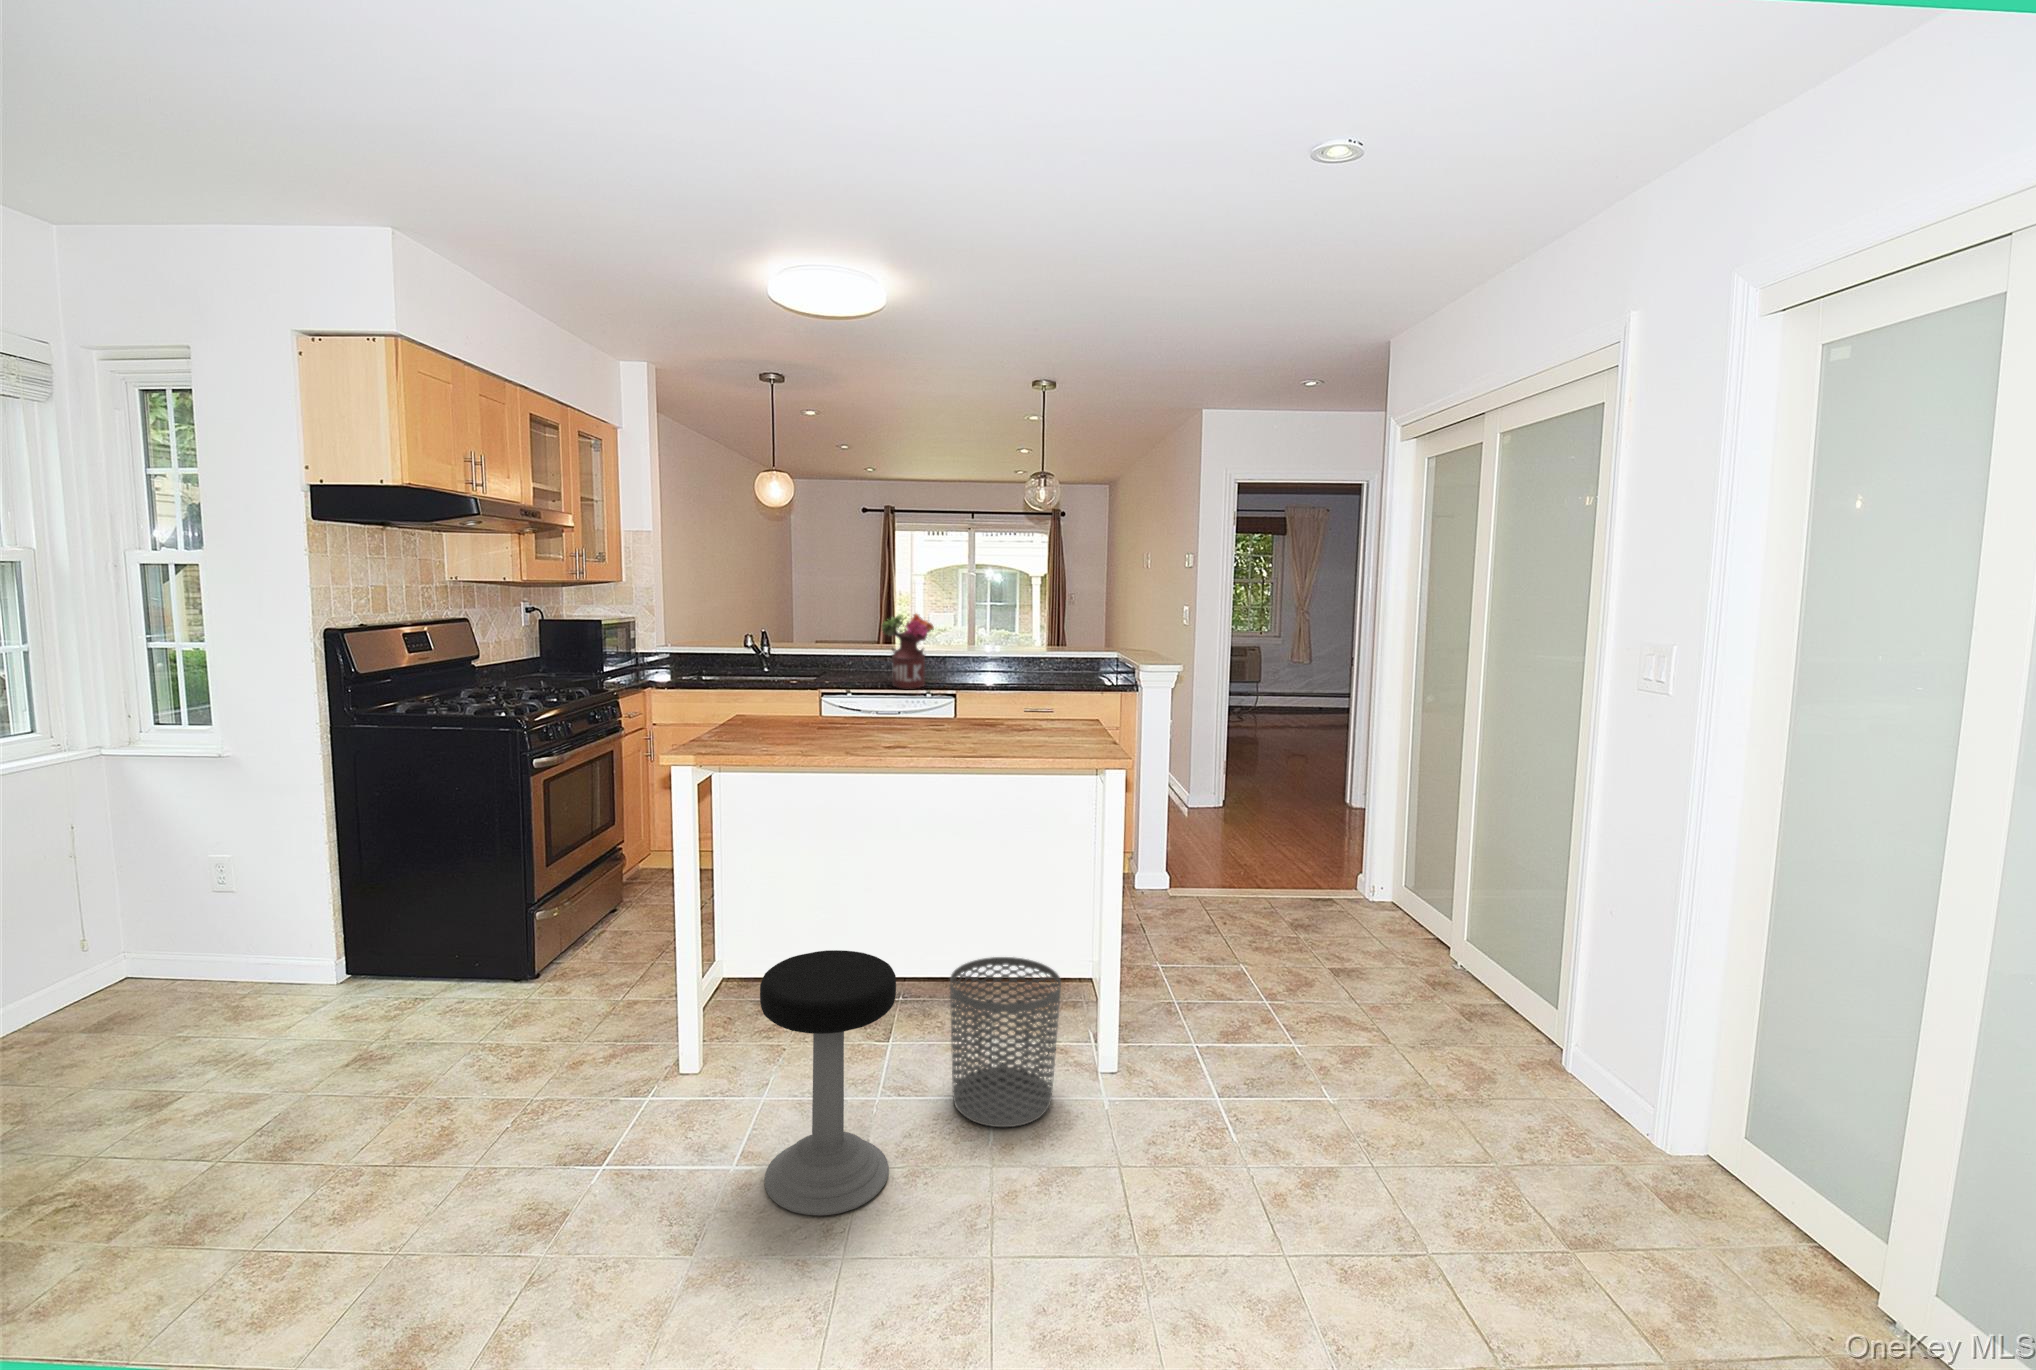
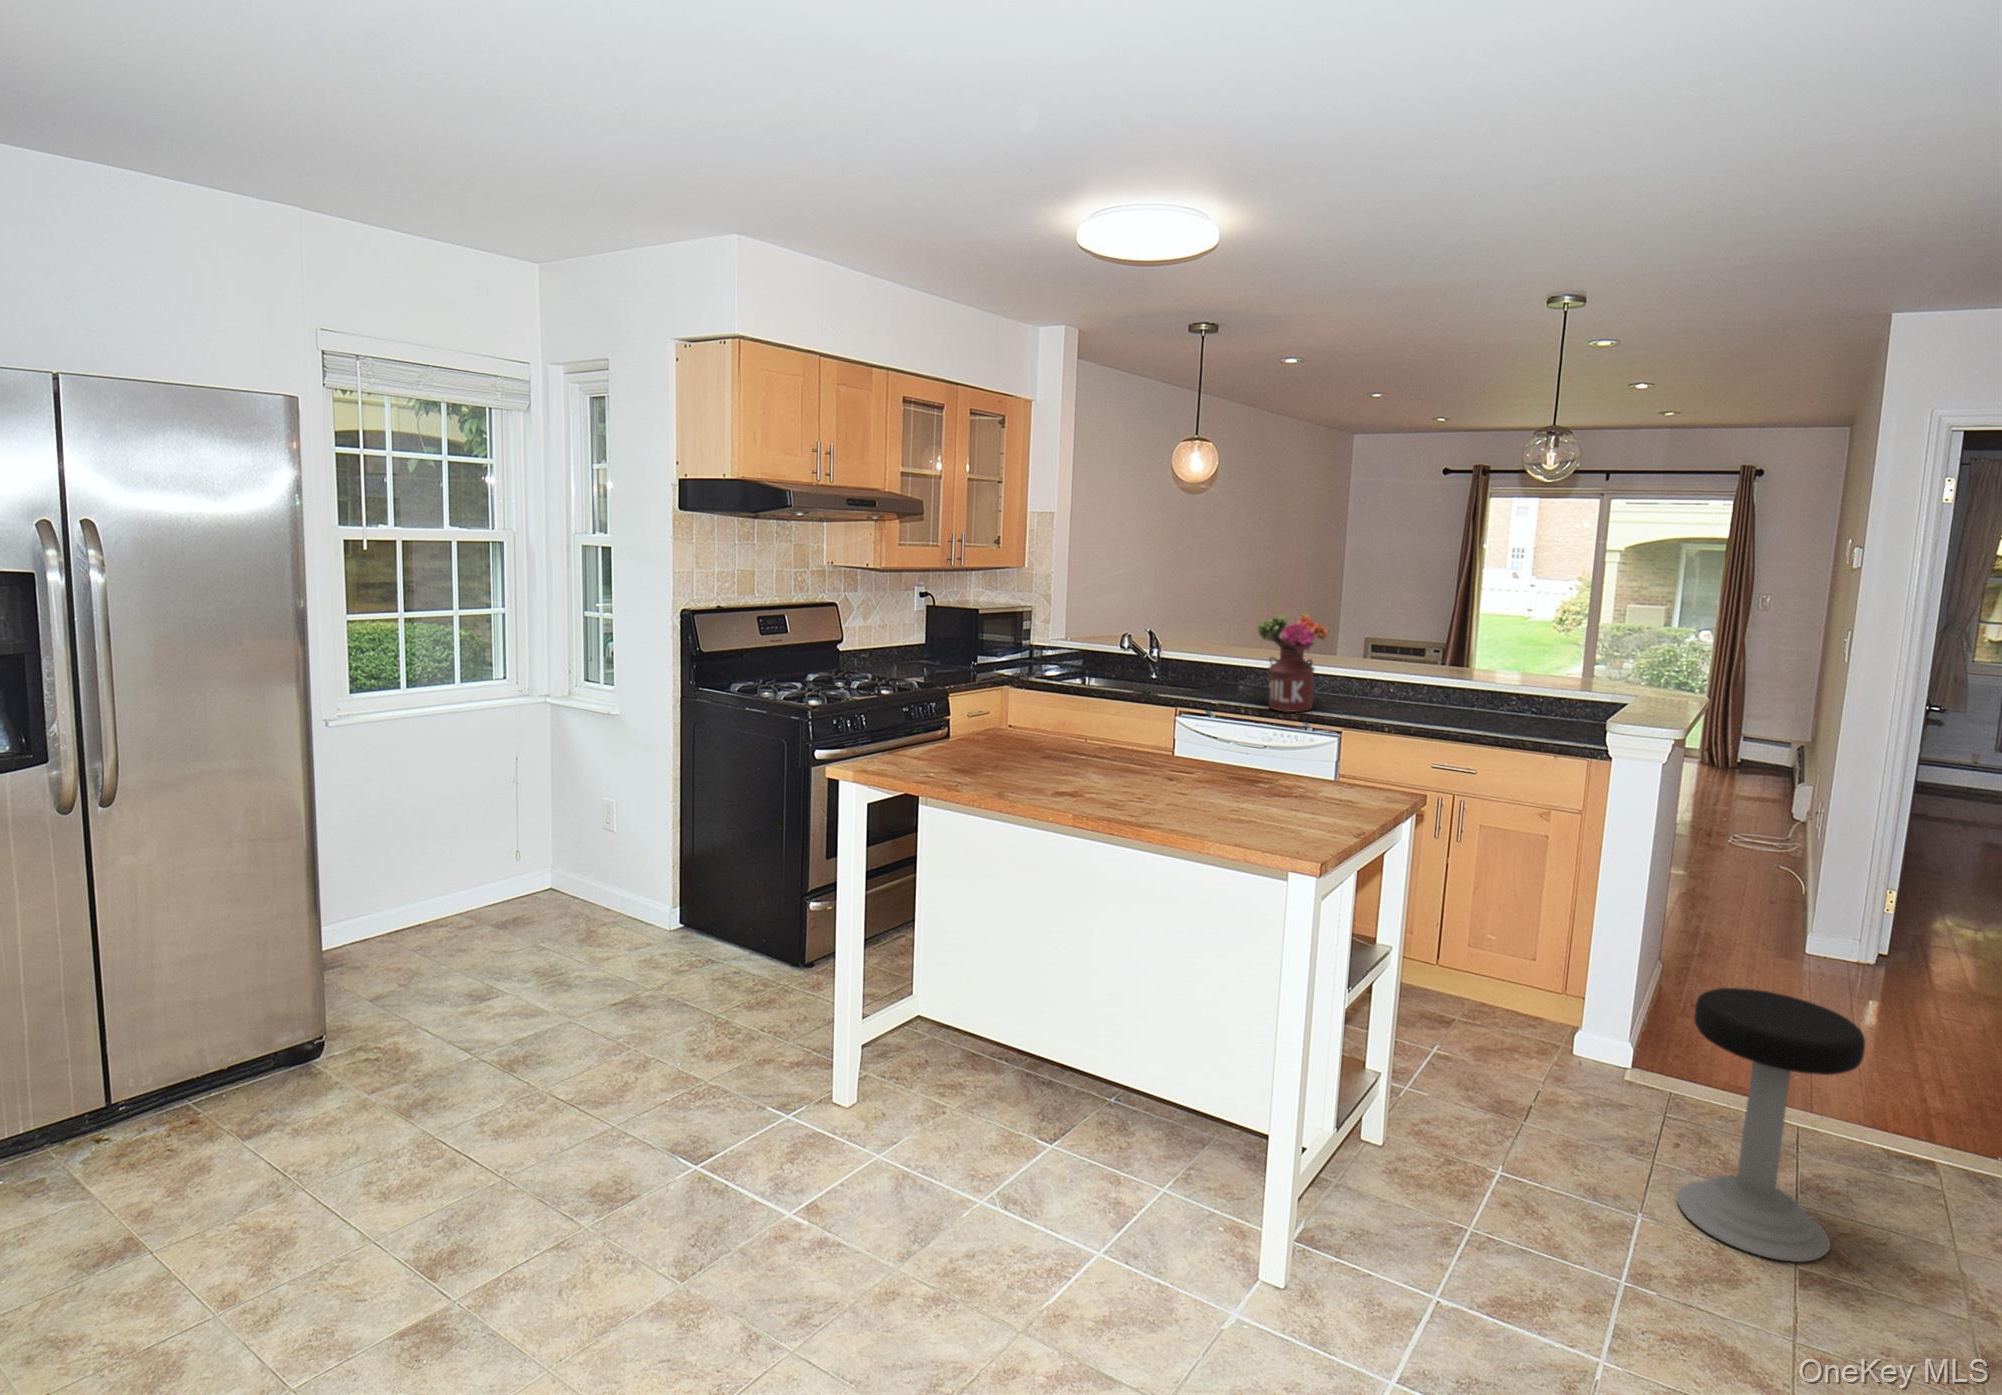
stool: present [760,950,896,1216] -> present [1677,988,1865,1262]
waste bin: present [950,957,1061,1127] -> none [1052,1072,1200,1305]

